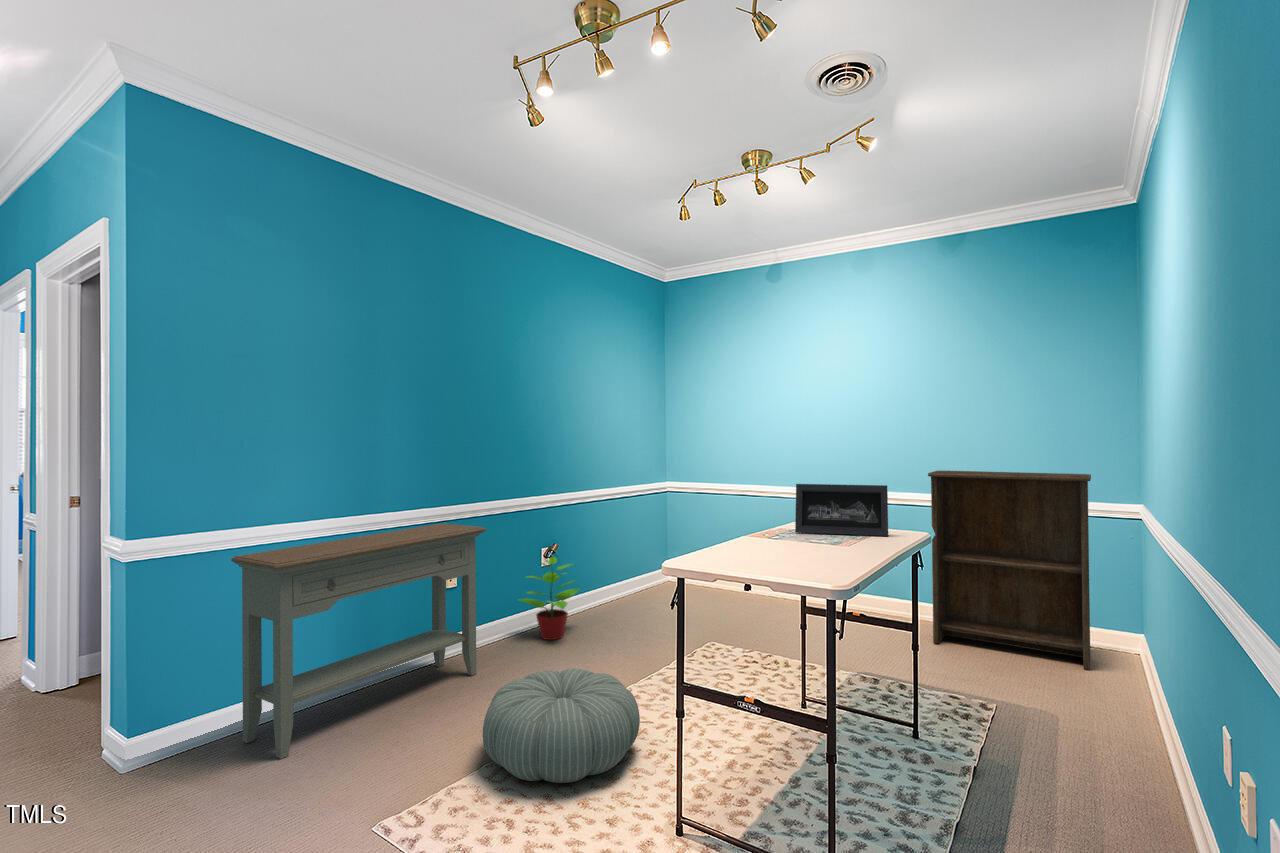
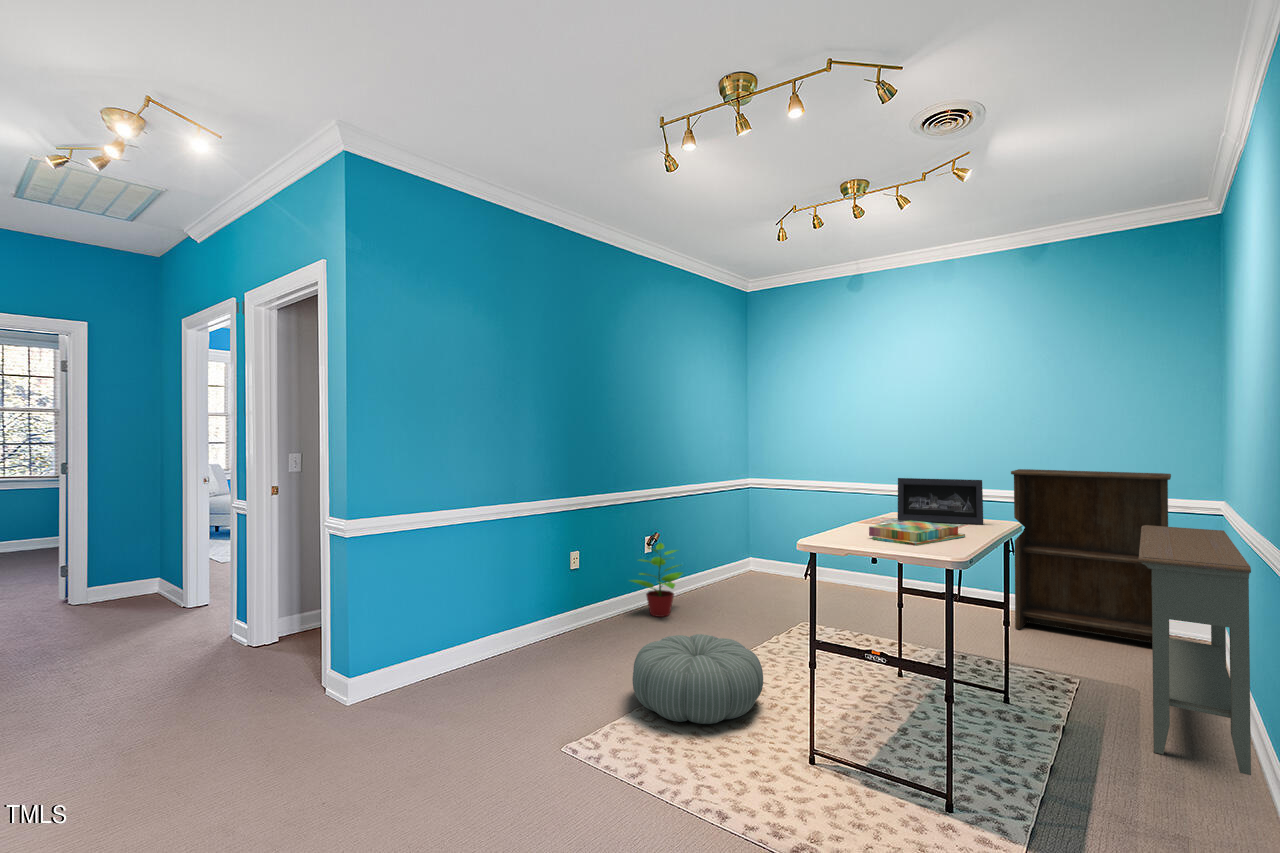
console table: present [231,523,486,759] -> present [1138,525,1251,775]
board game: none [750,535,861,569] -> present [869,520,965,546]

